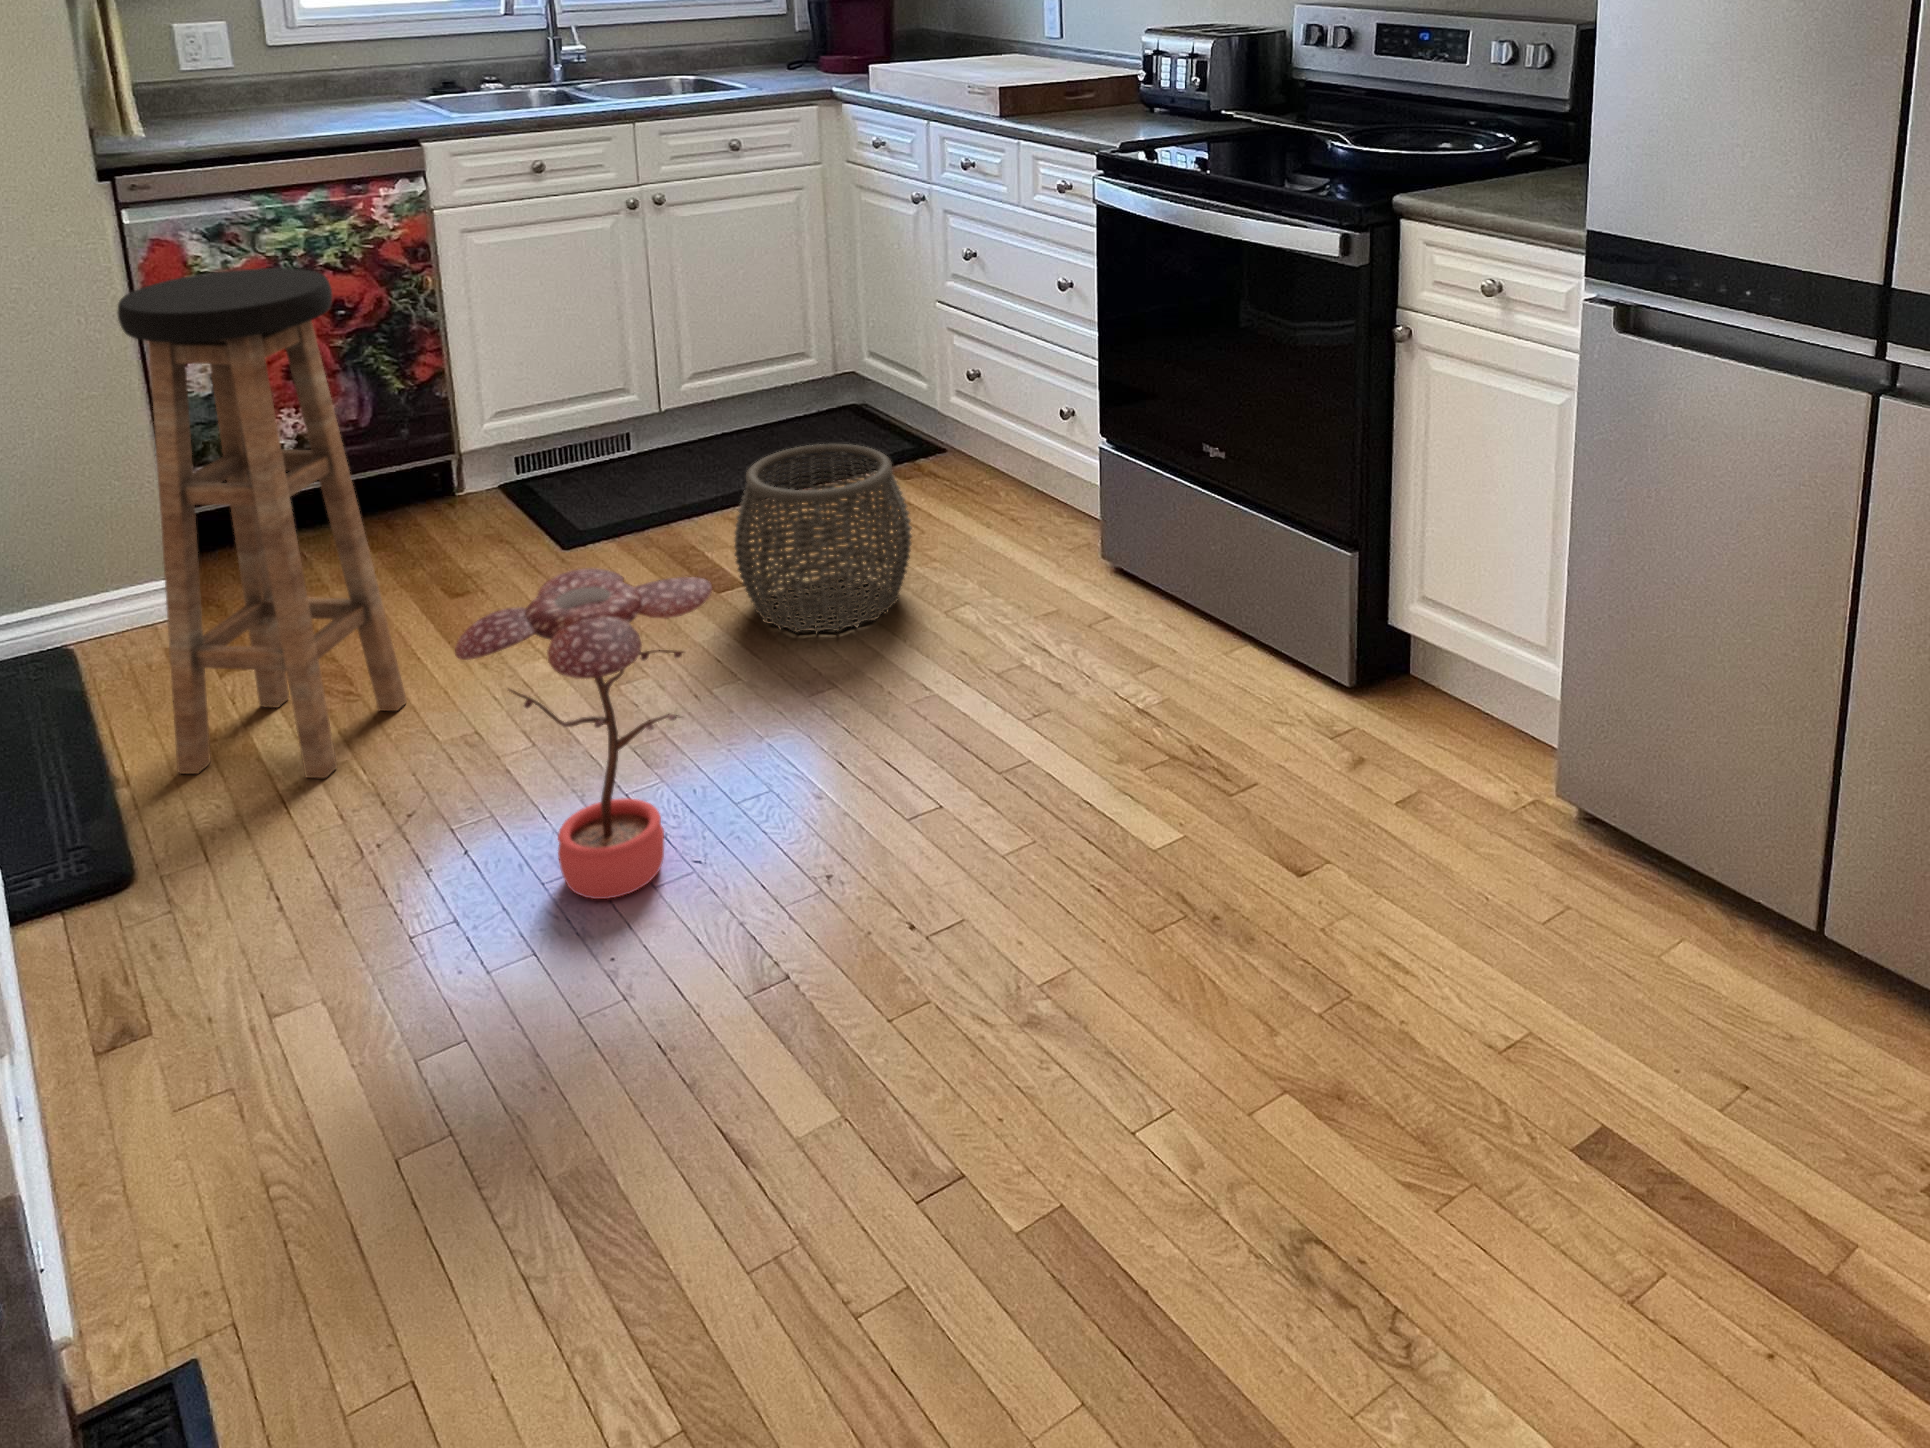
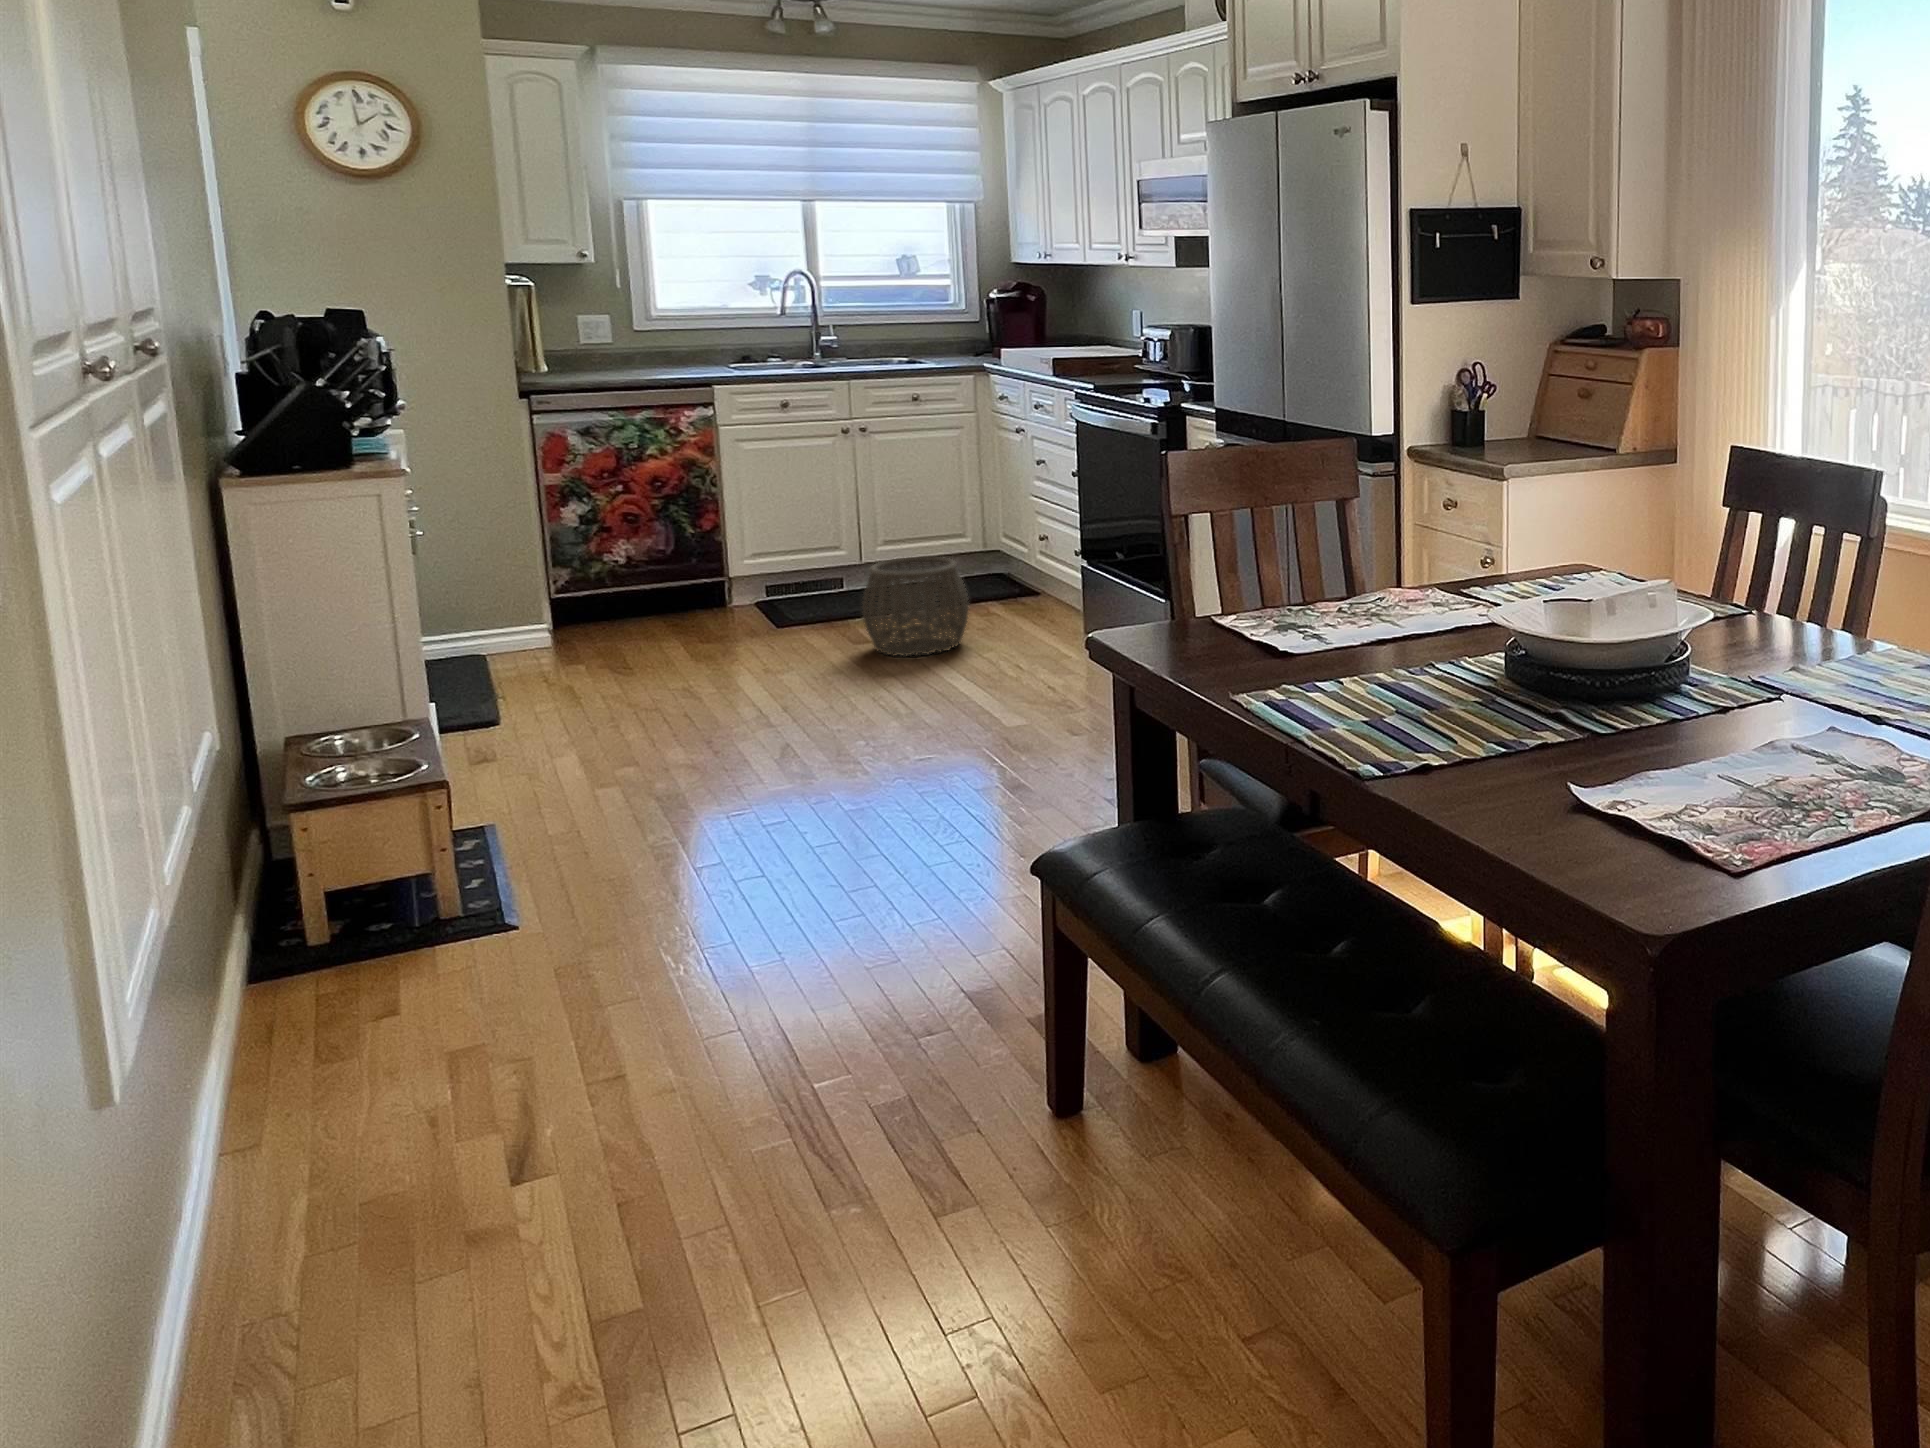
bar stool: present [118,268,407,778] -> none [520,433,665,698]
potted plant: present [455,568,713,899] -> none [665,574,801,733]

